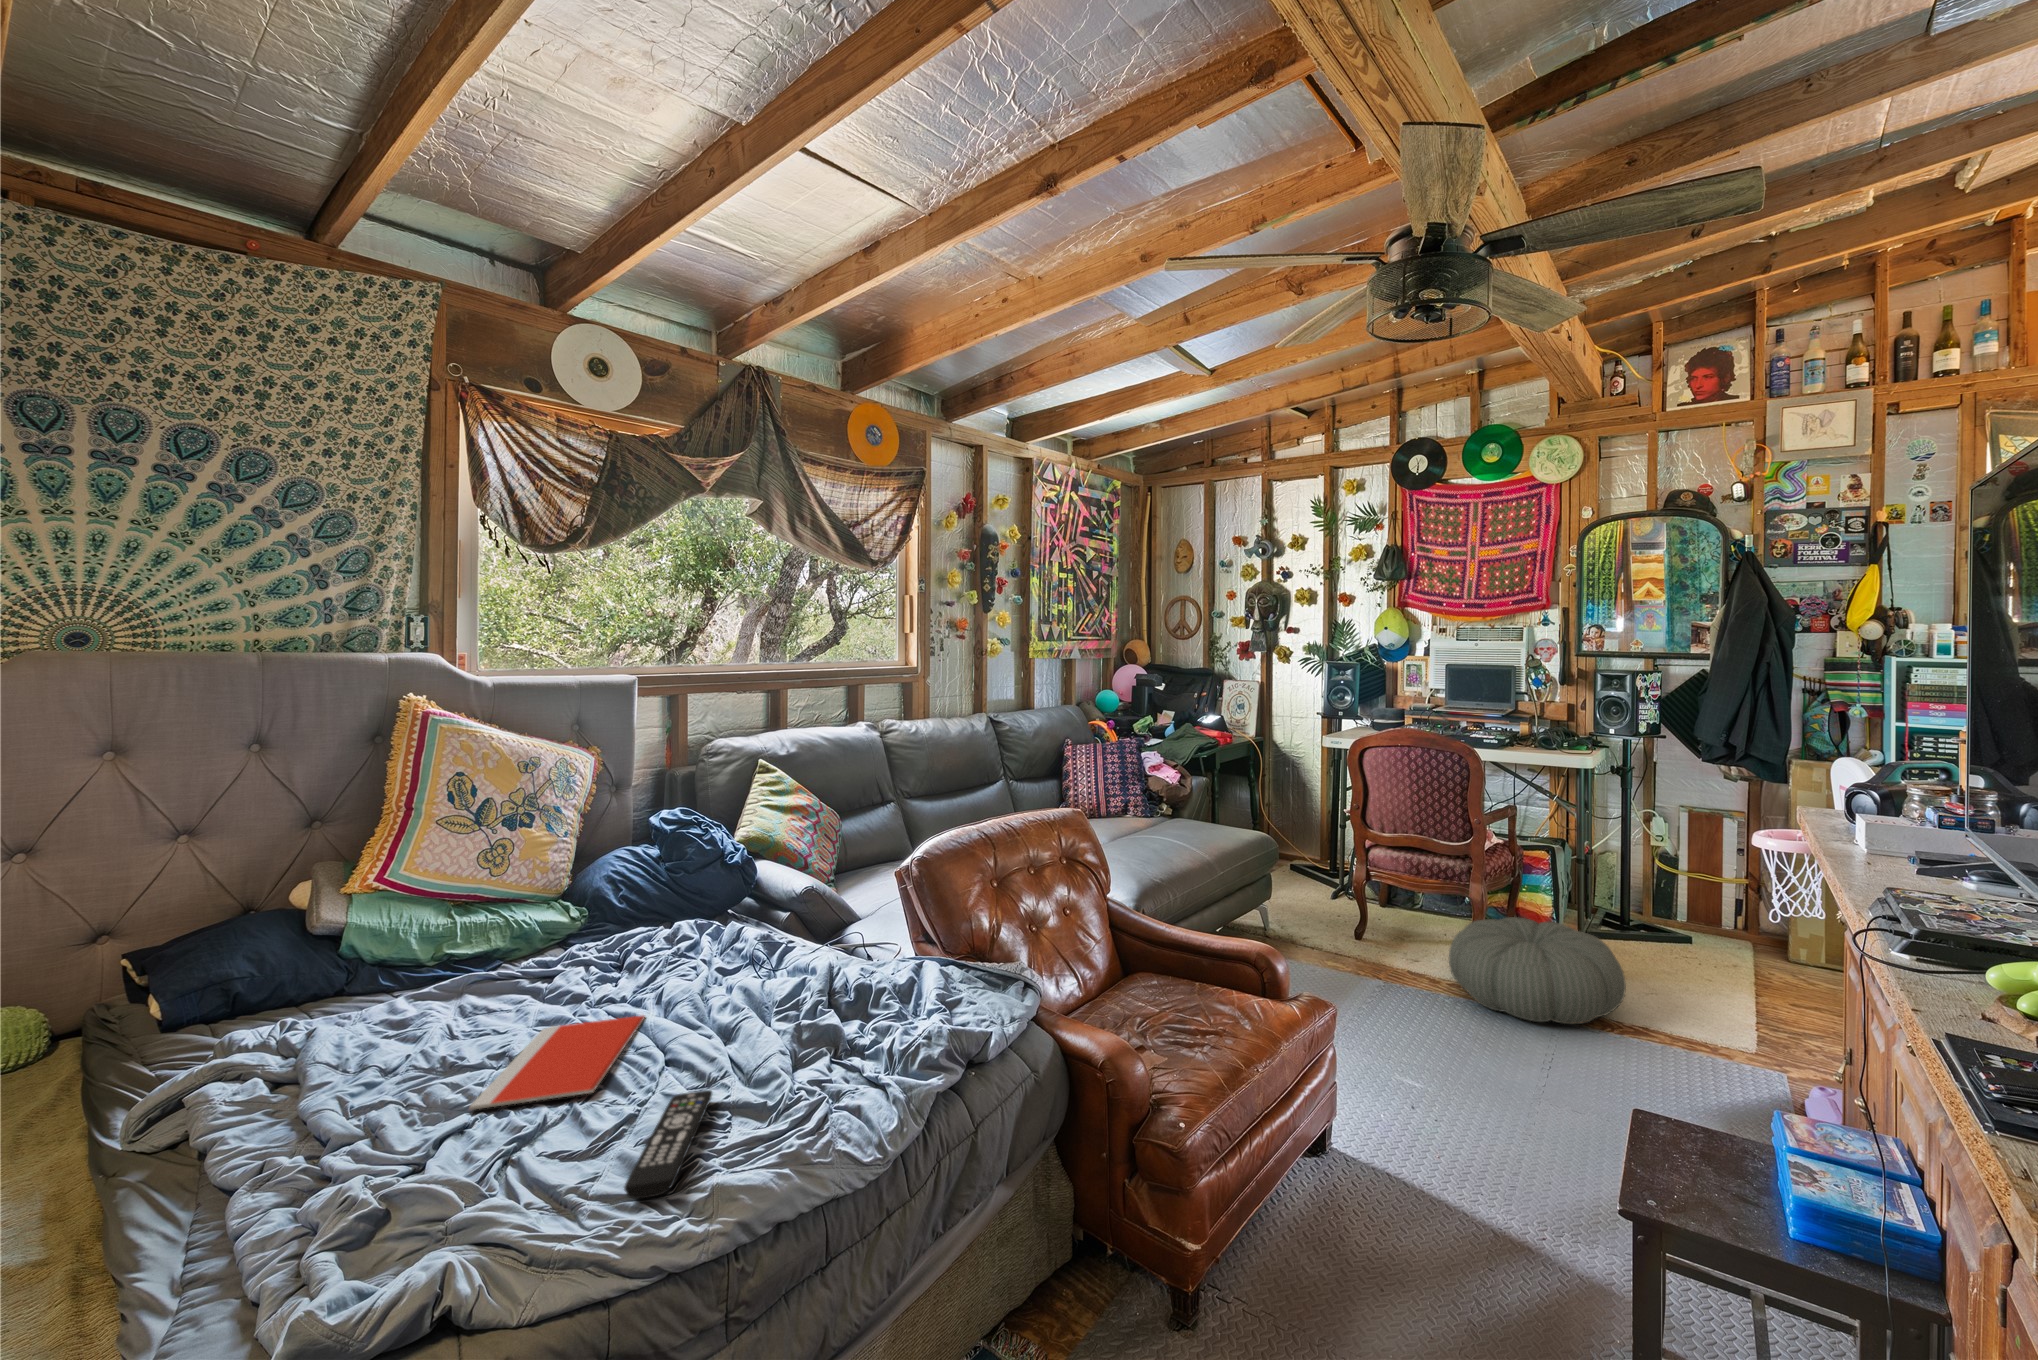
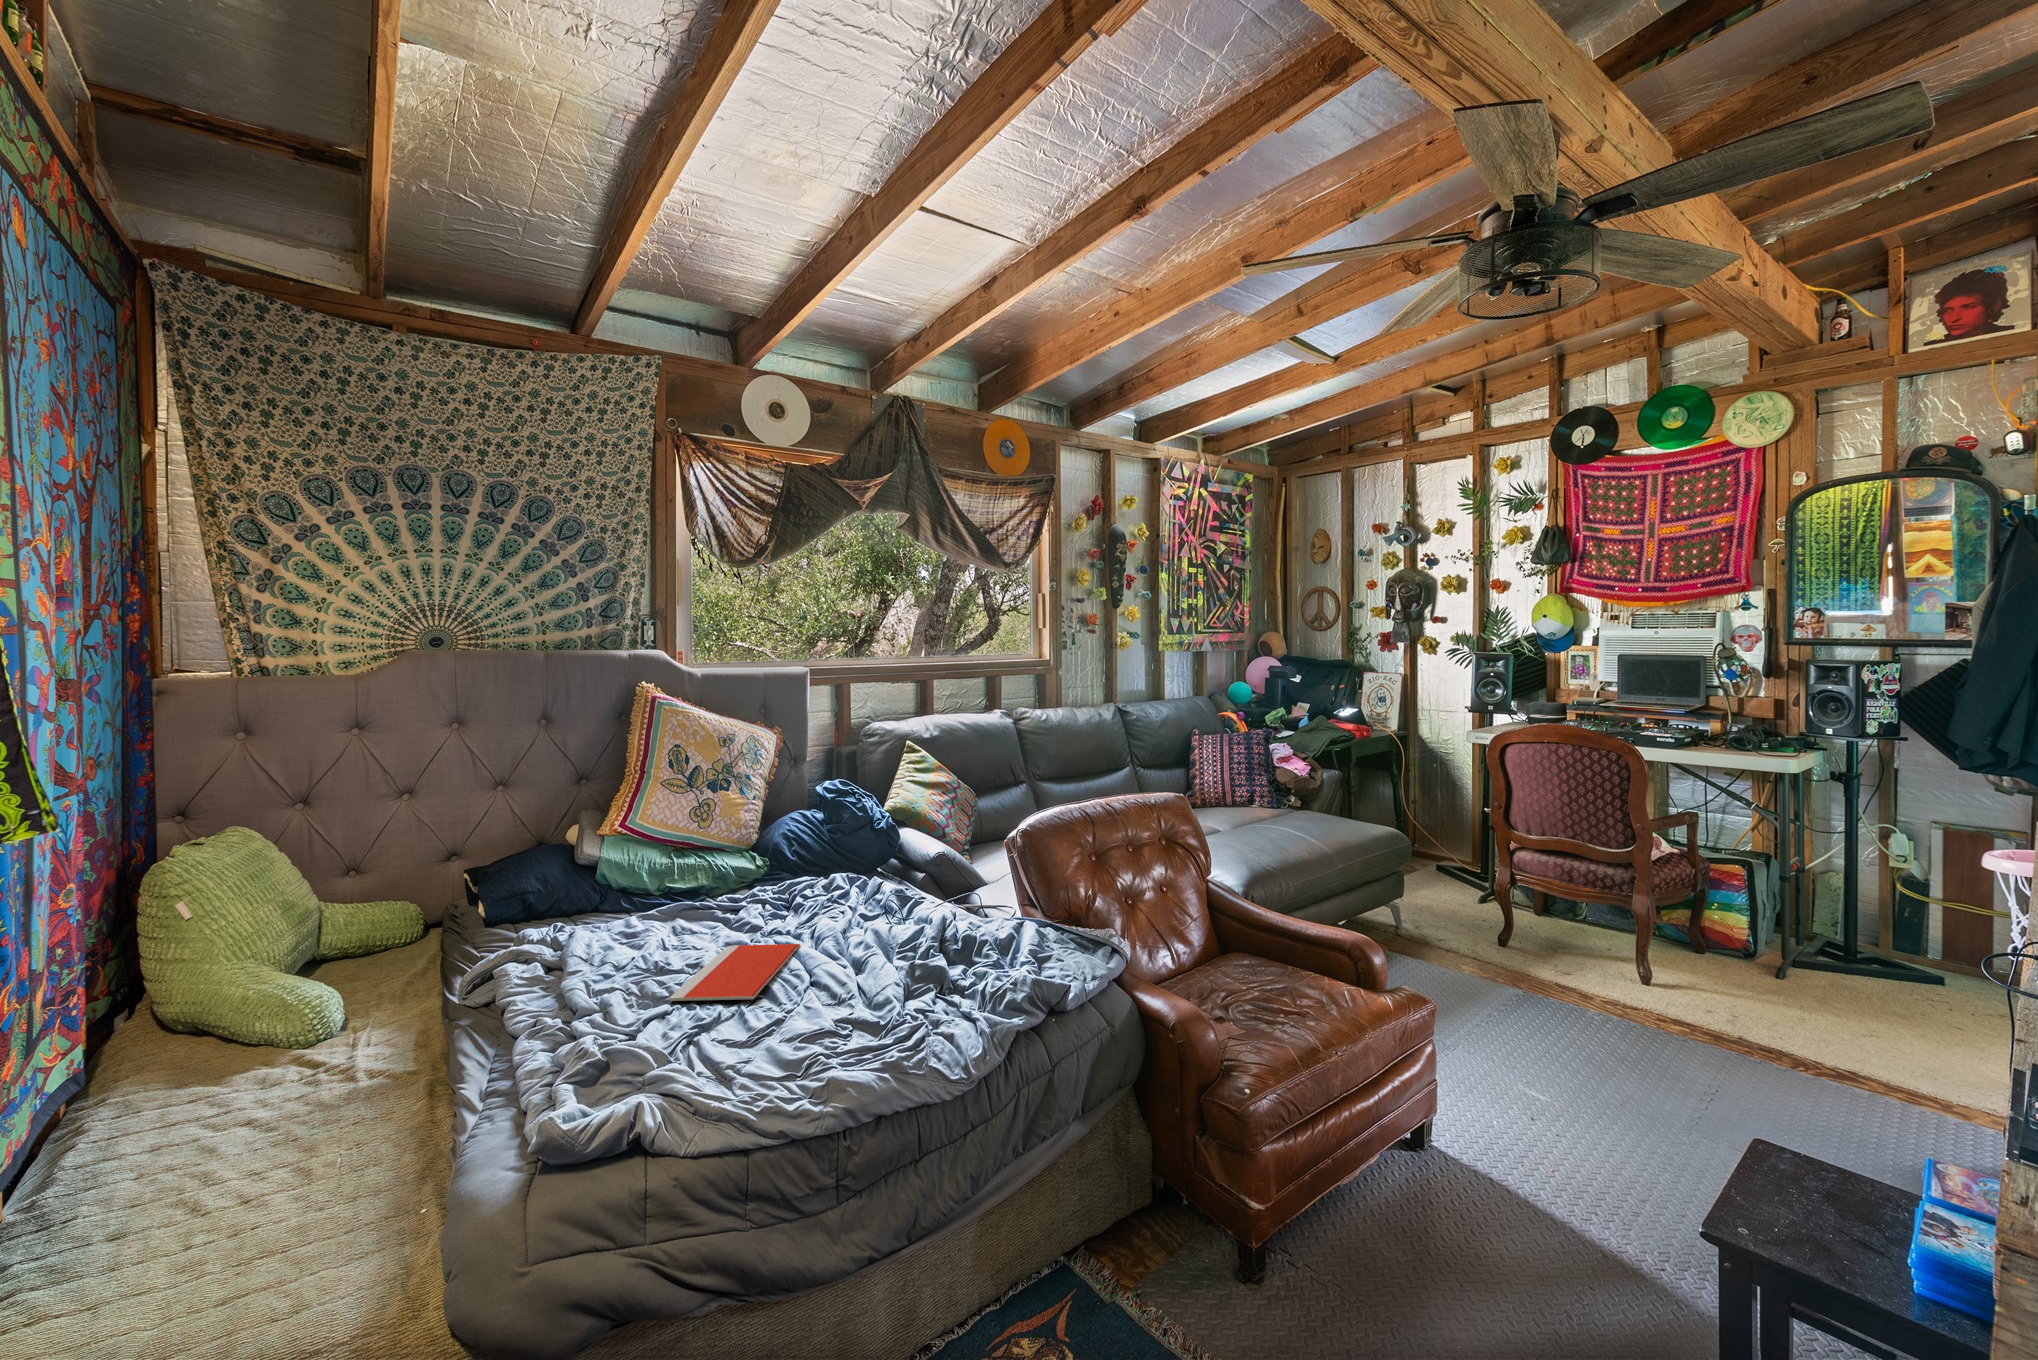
pouf: present [1449,917,1626,1024] -> none [1610,937,1846,1064]
remote control: present [624,1090,712,1199] -> none [763,1008,839,1084]

